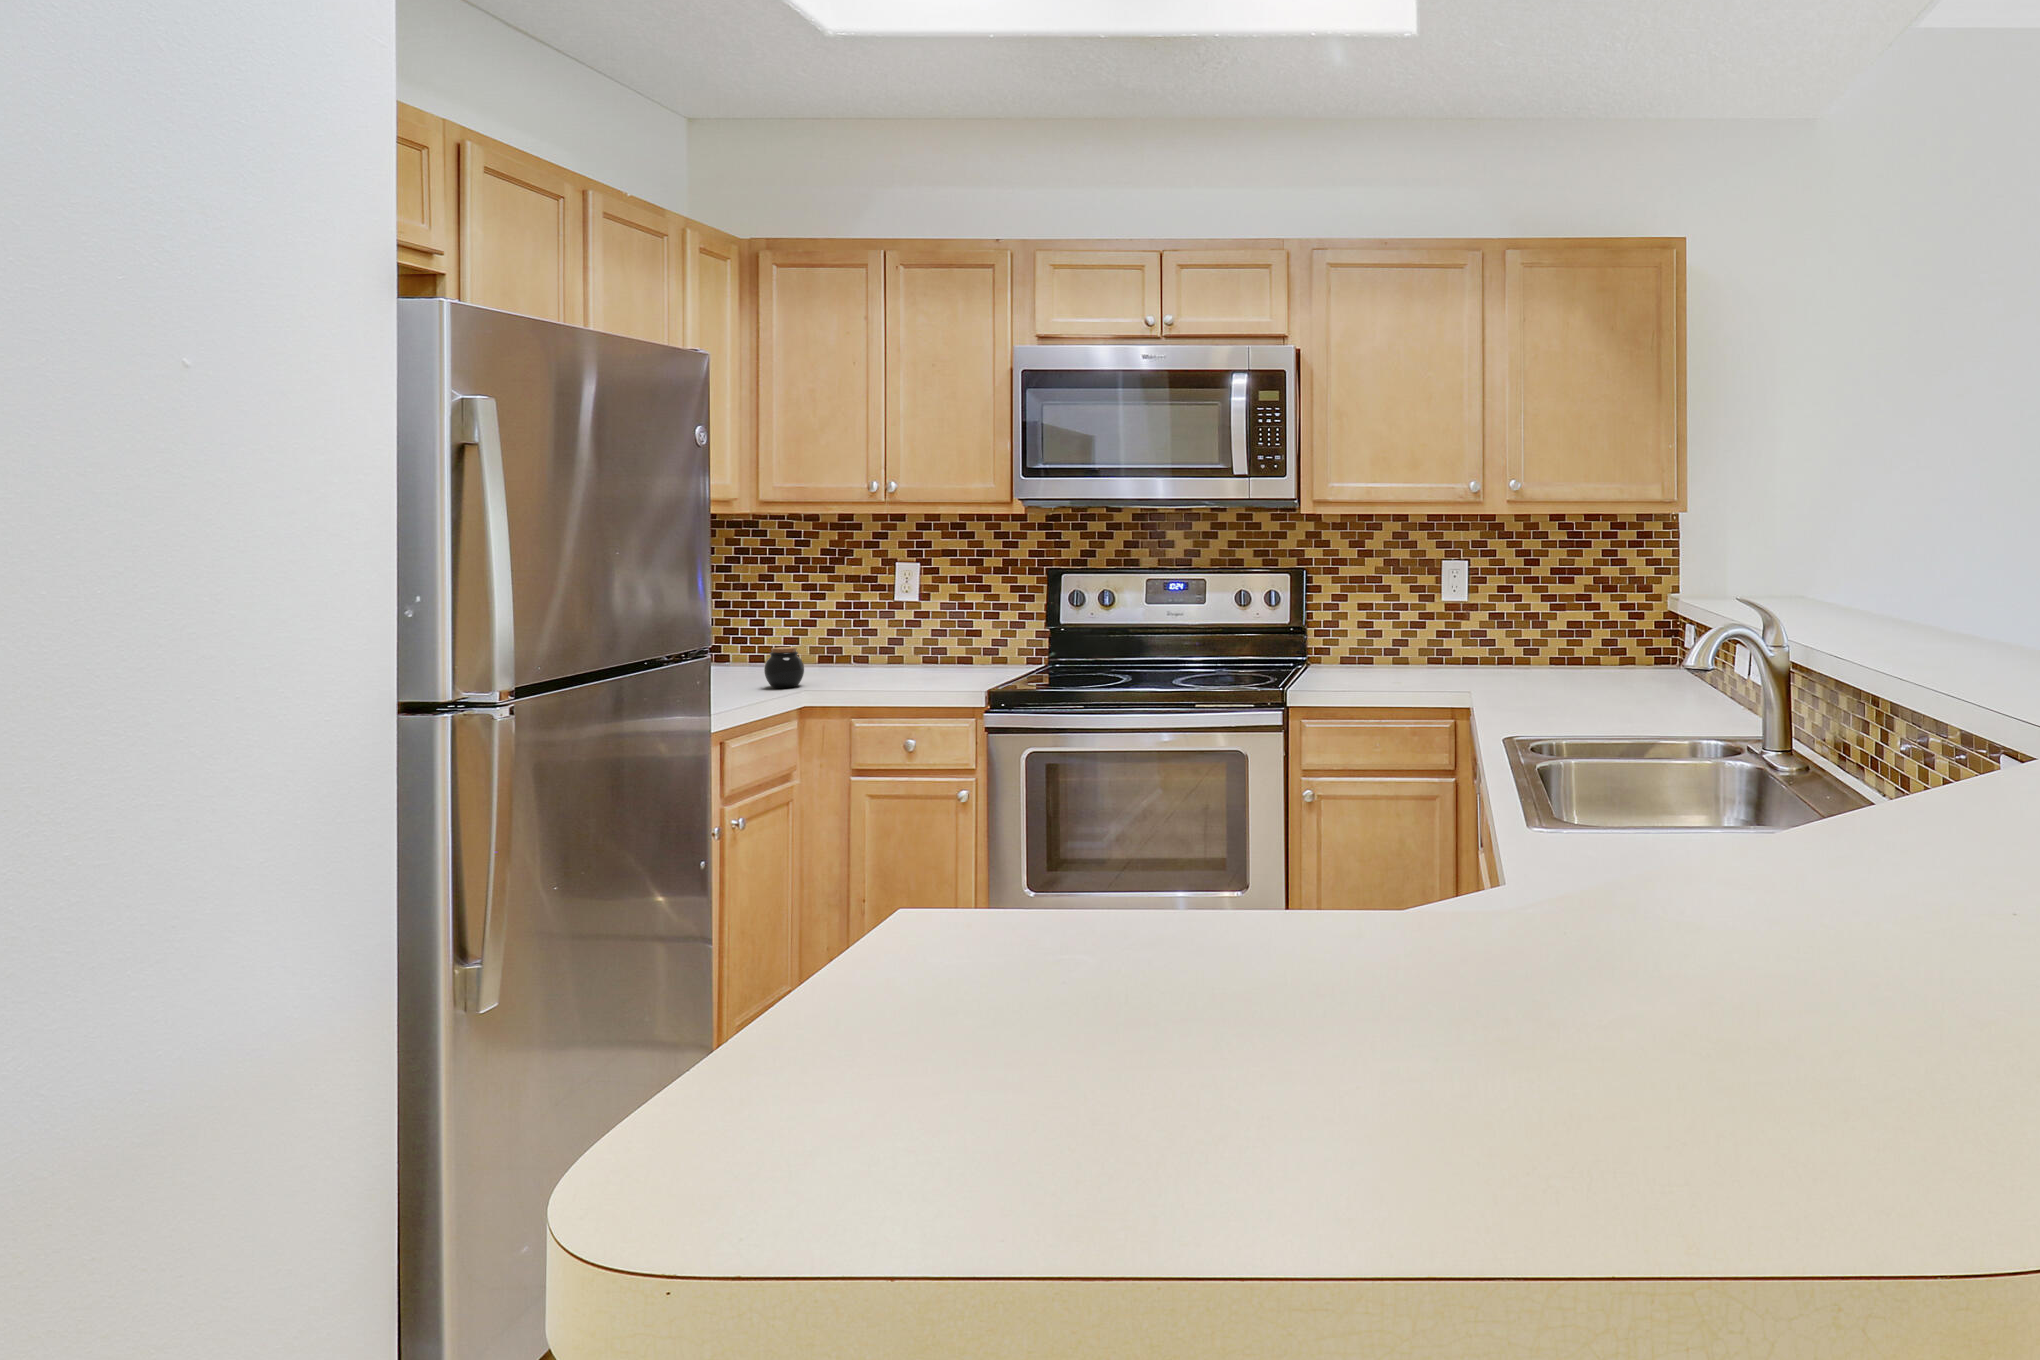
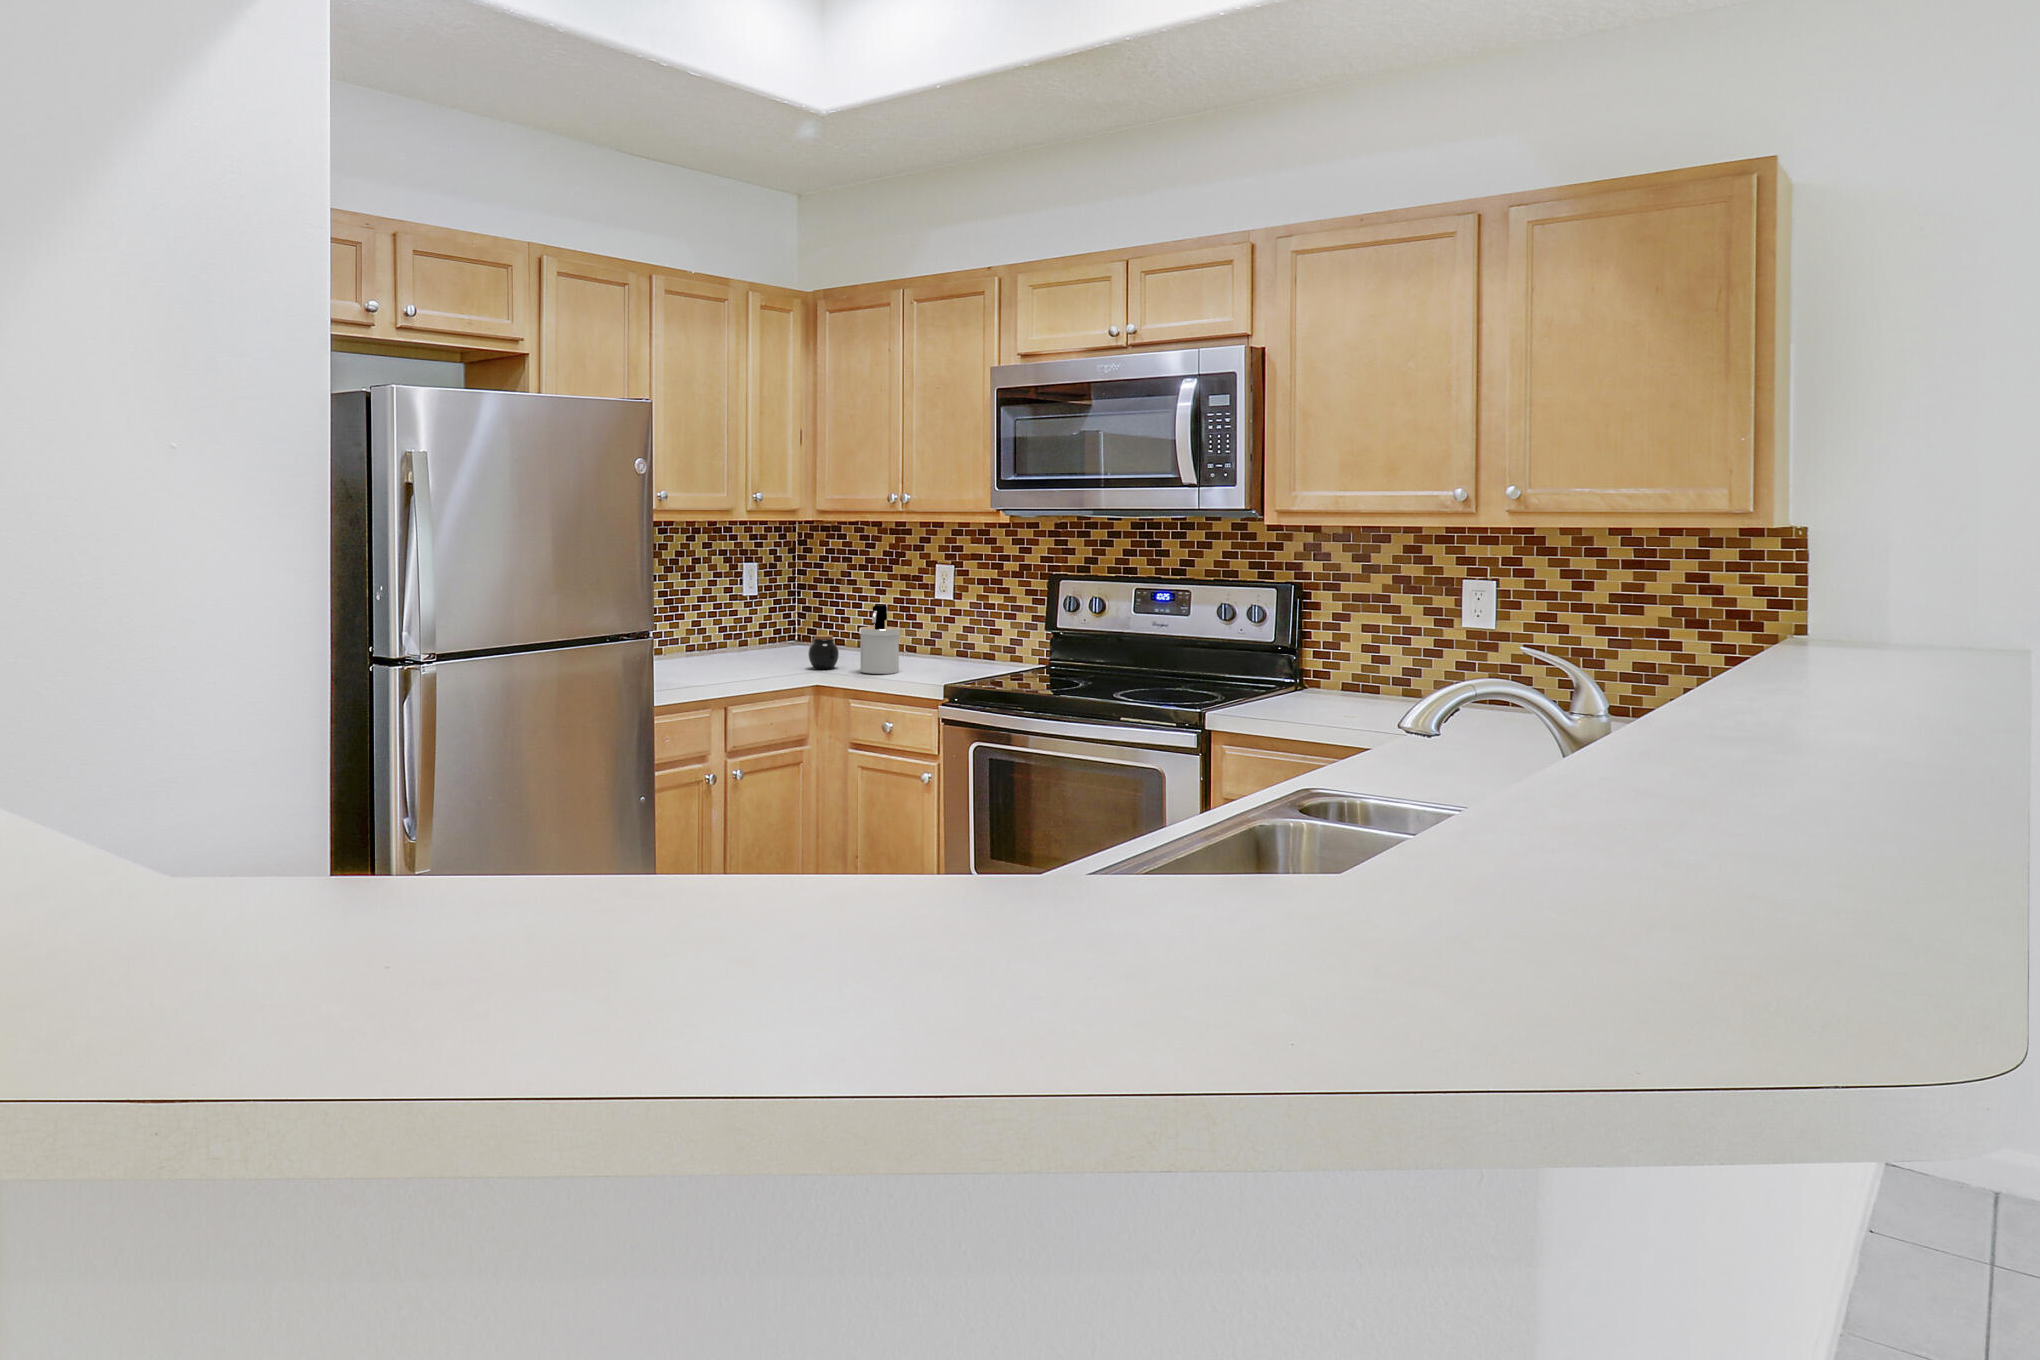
soap dispenser: none [838,608,889,687] -> present [859,605,900,674]

